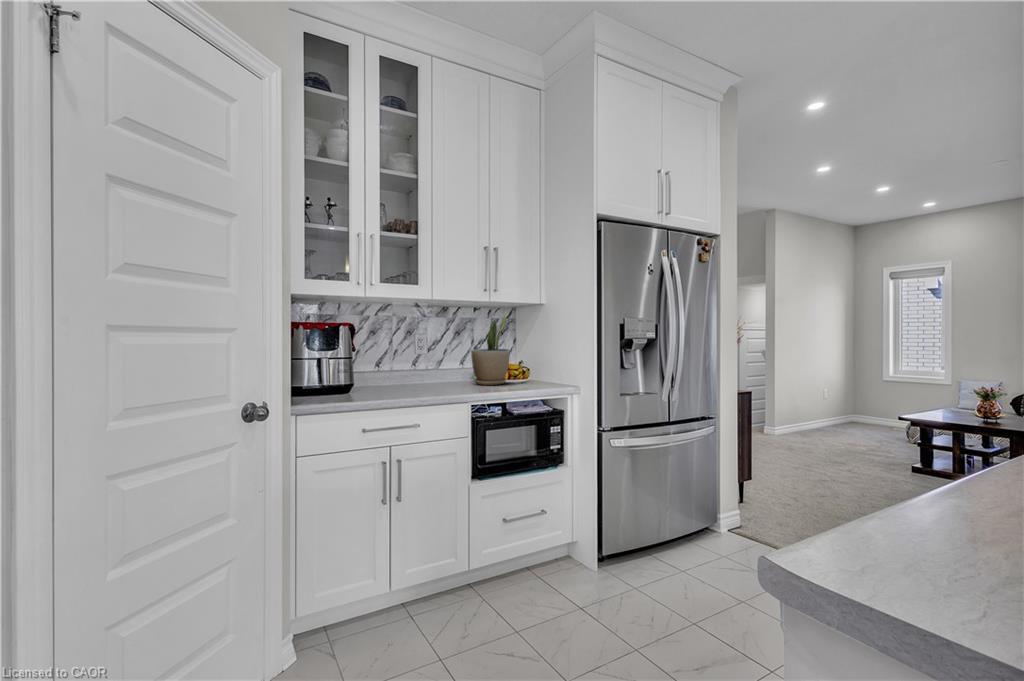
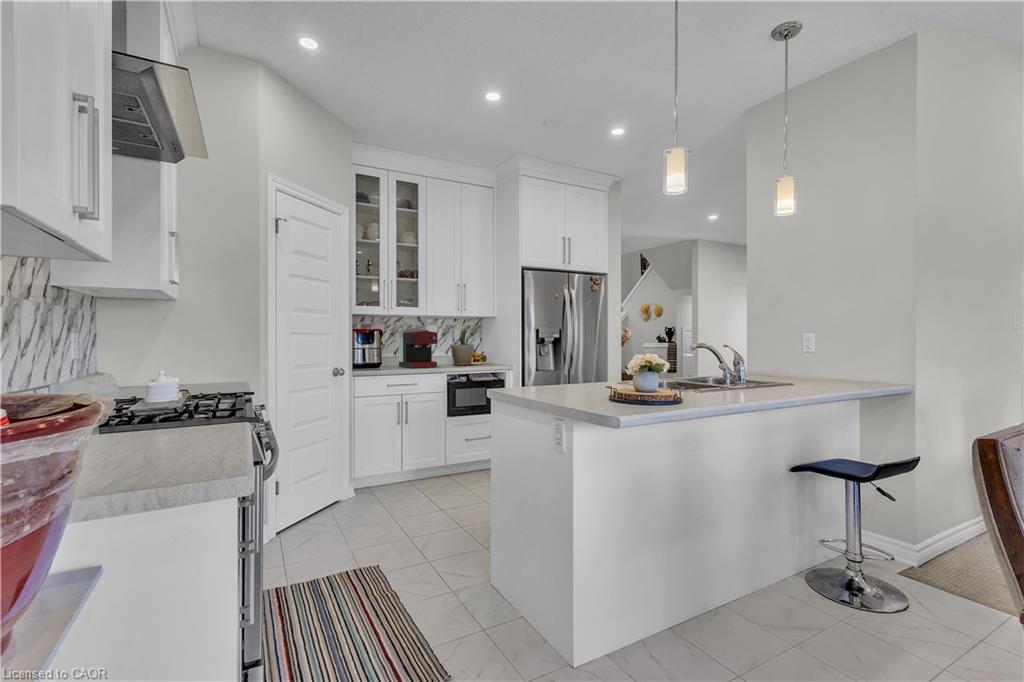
coffee maker: none [383,321,452,392] -> present [399,328,438,368]

